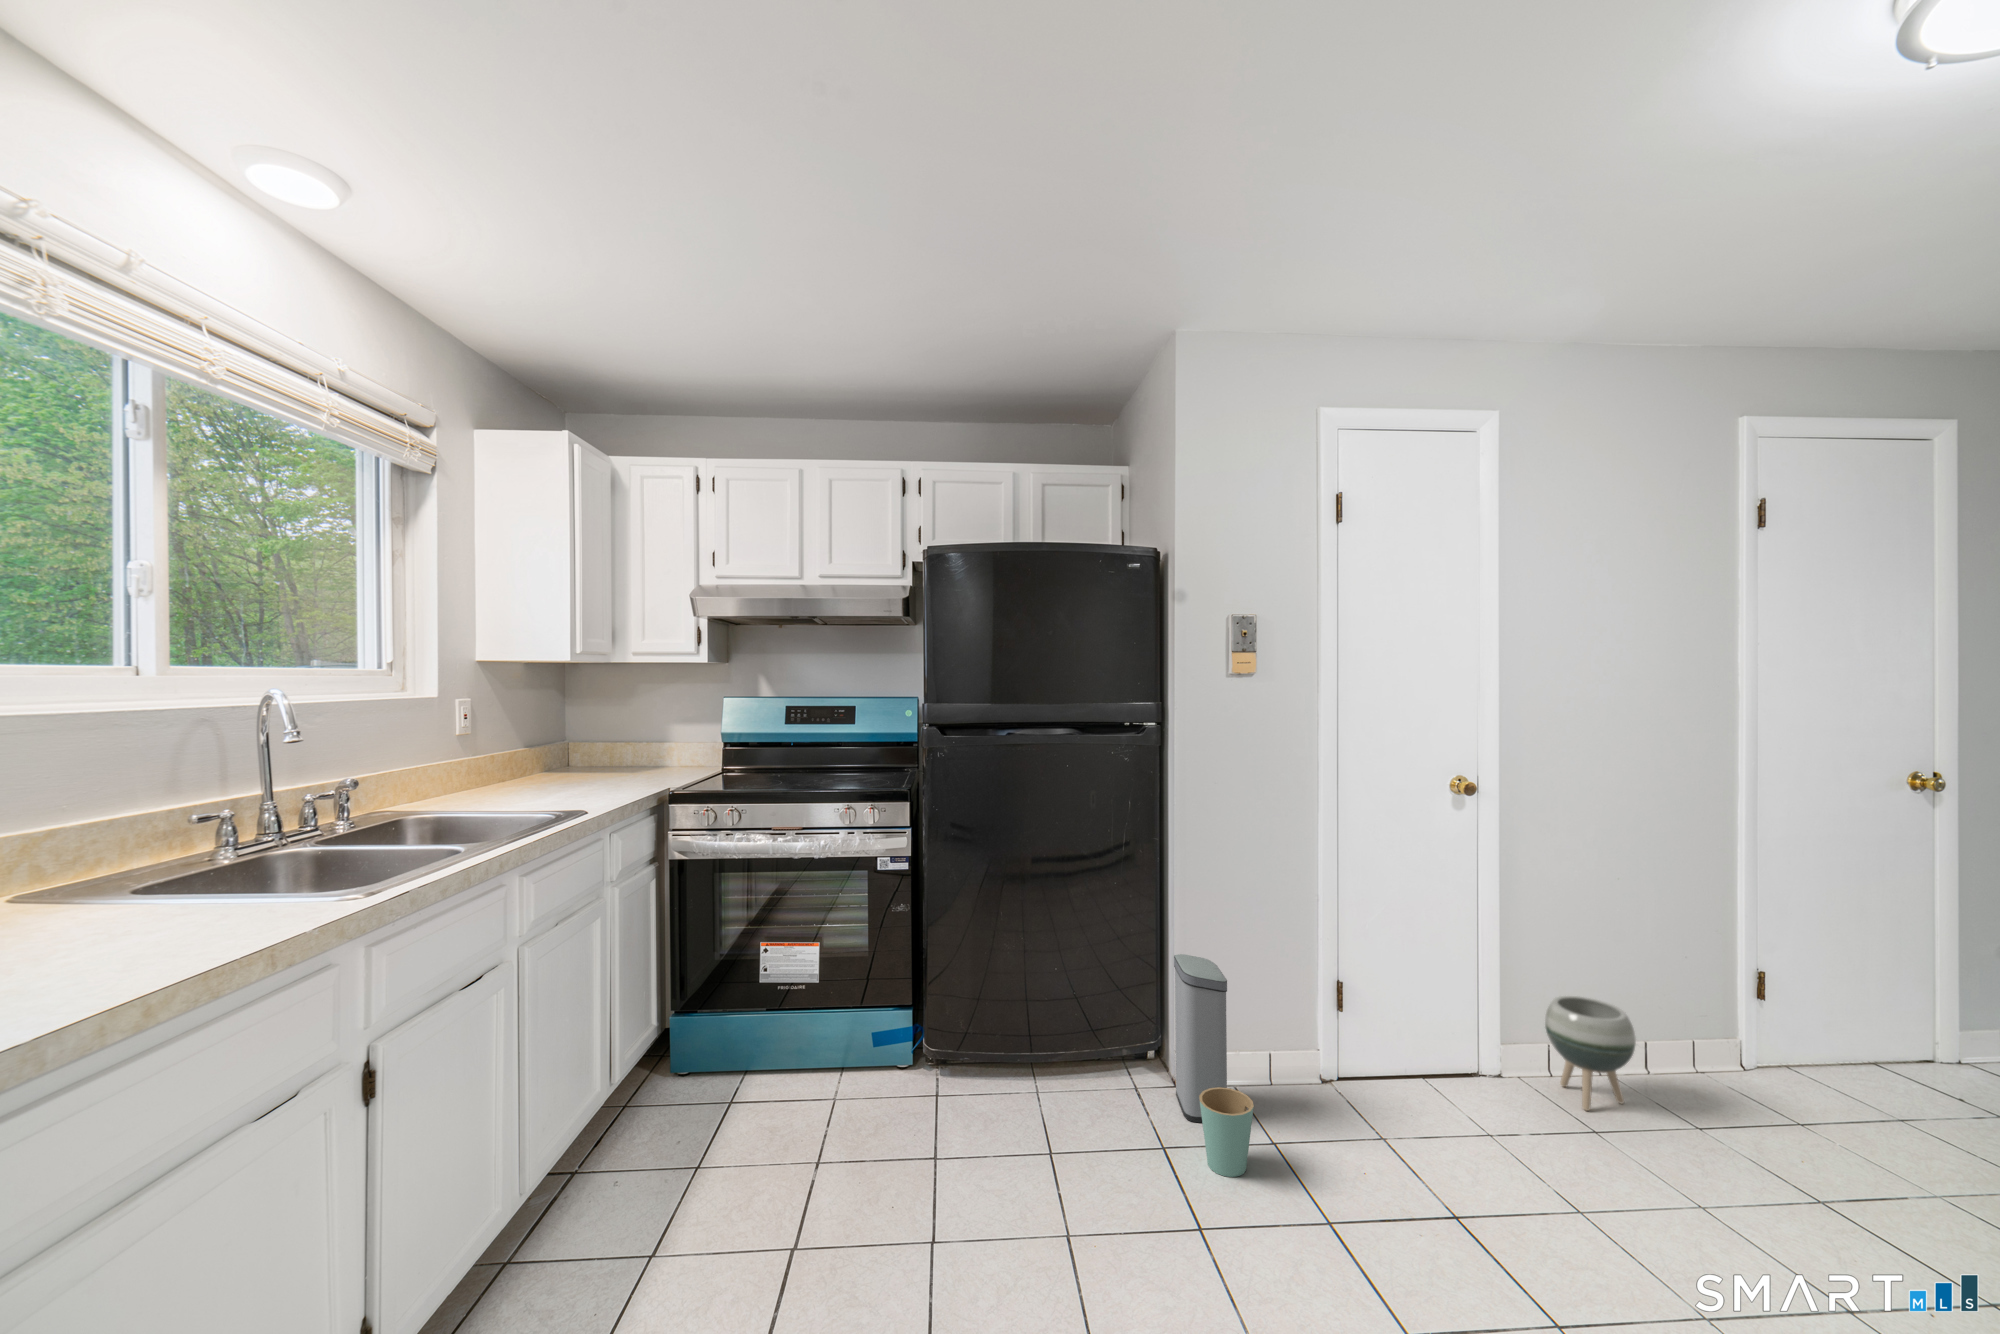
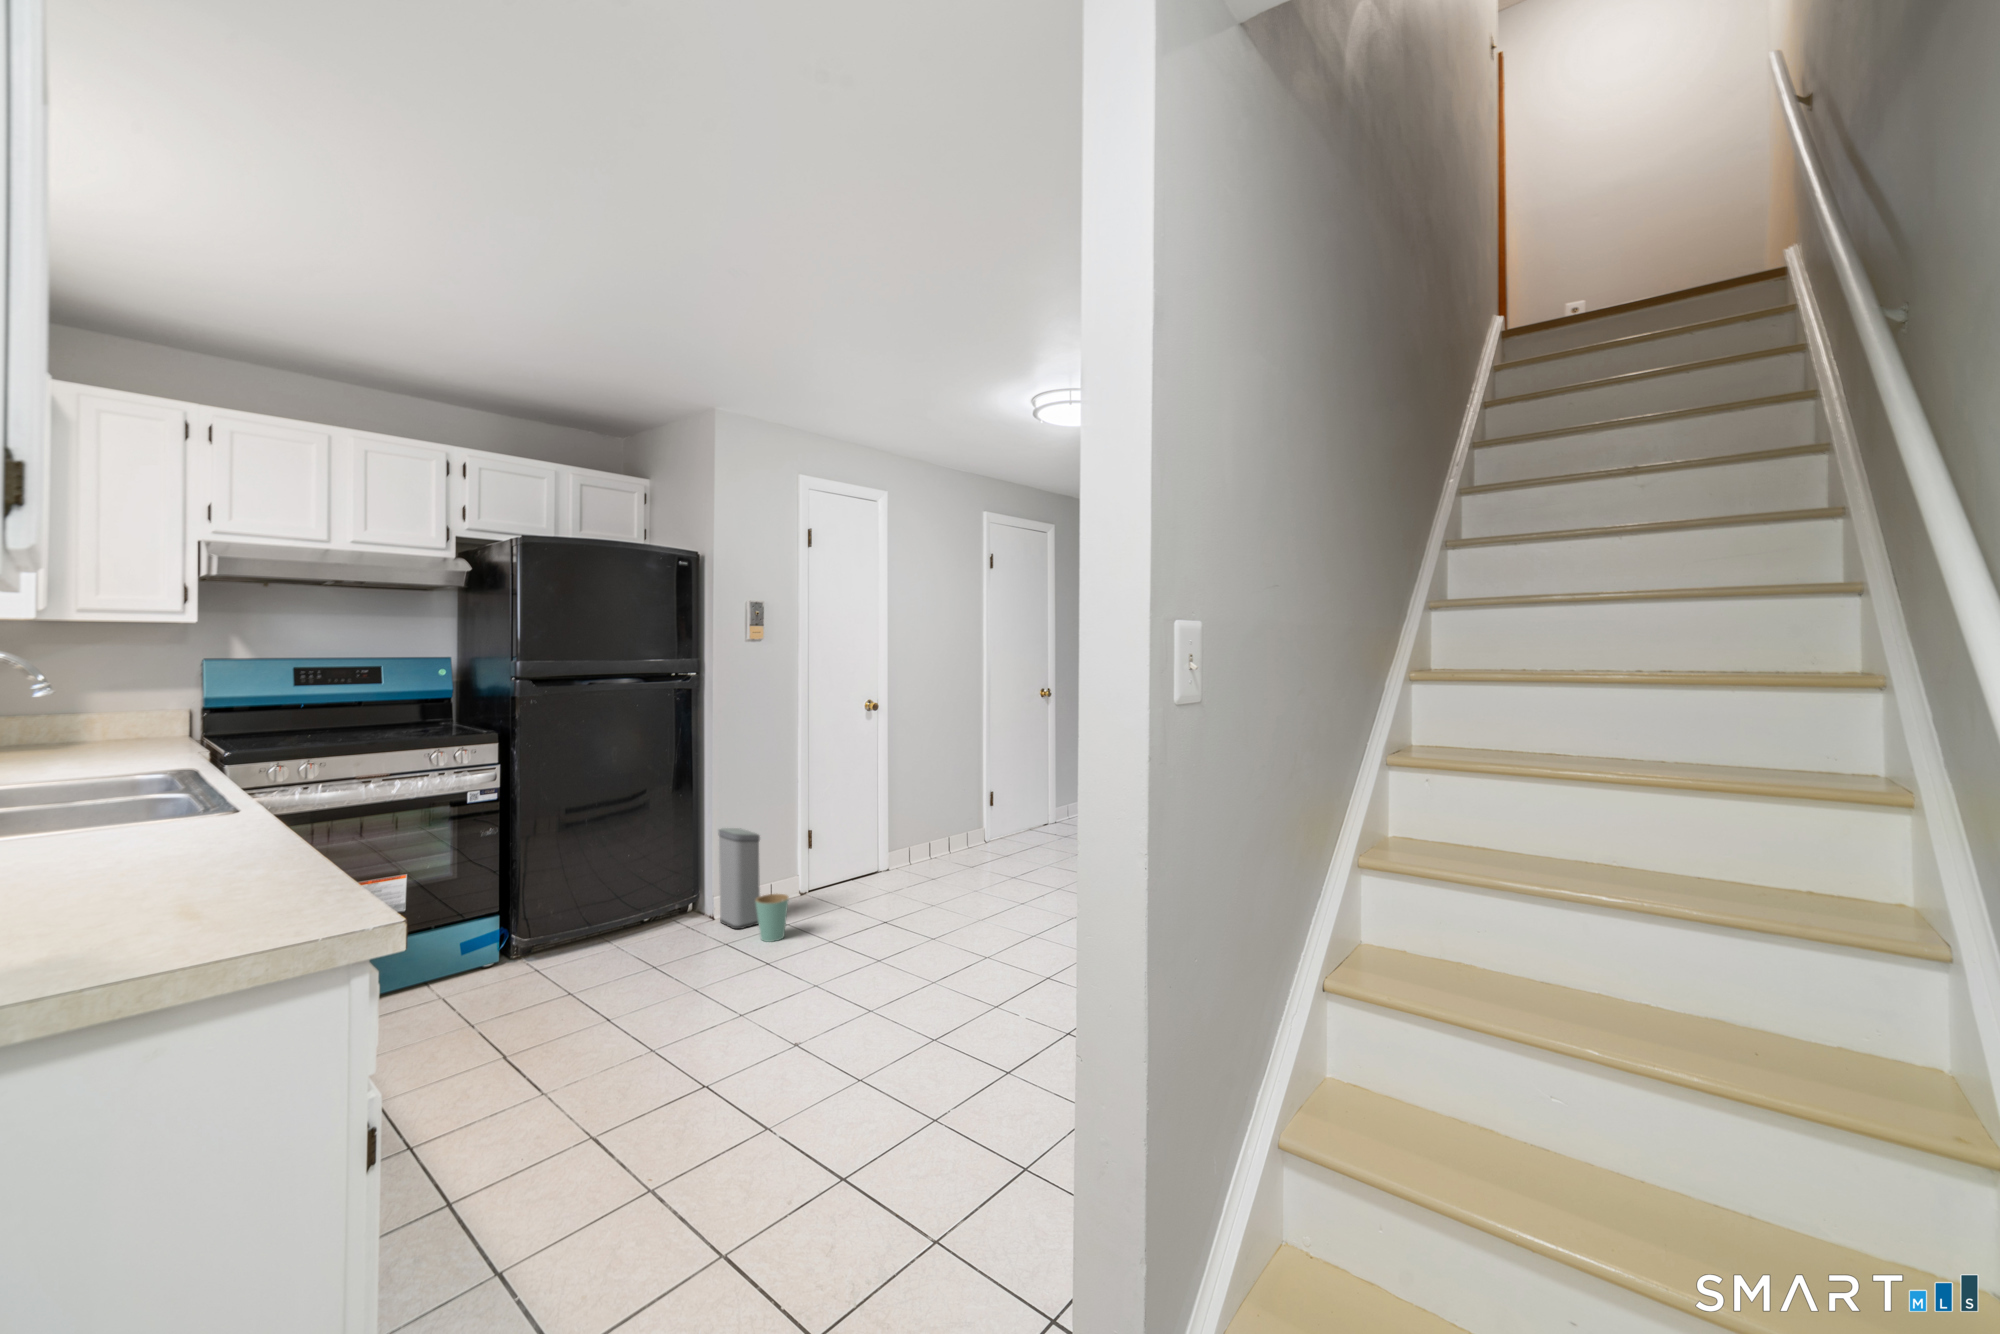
planter: present [1545,996,1636,1111] -> none [910,818,949,874]

